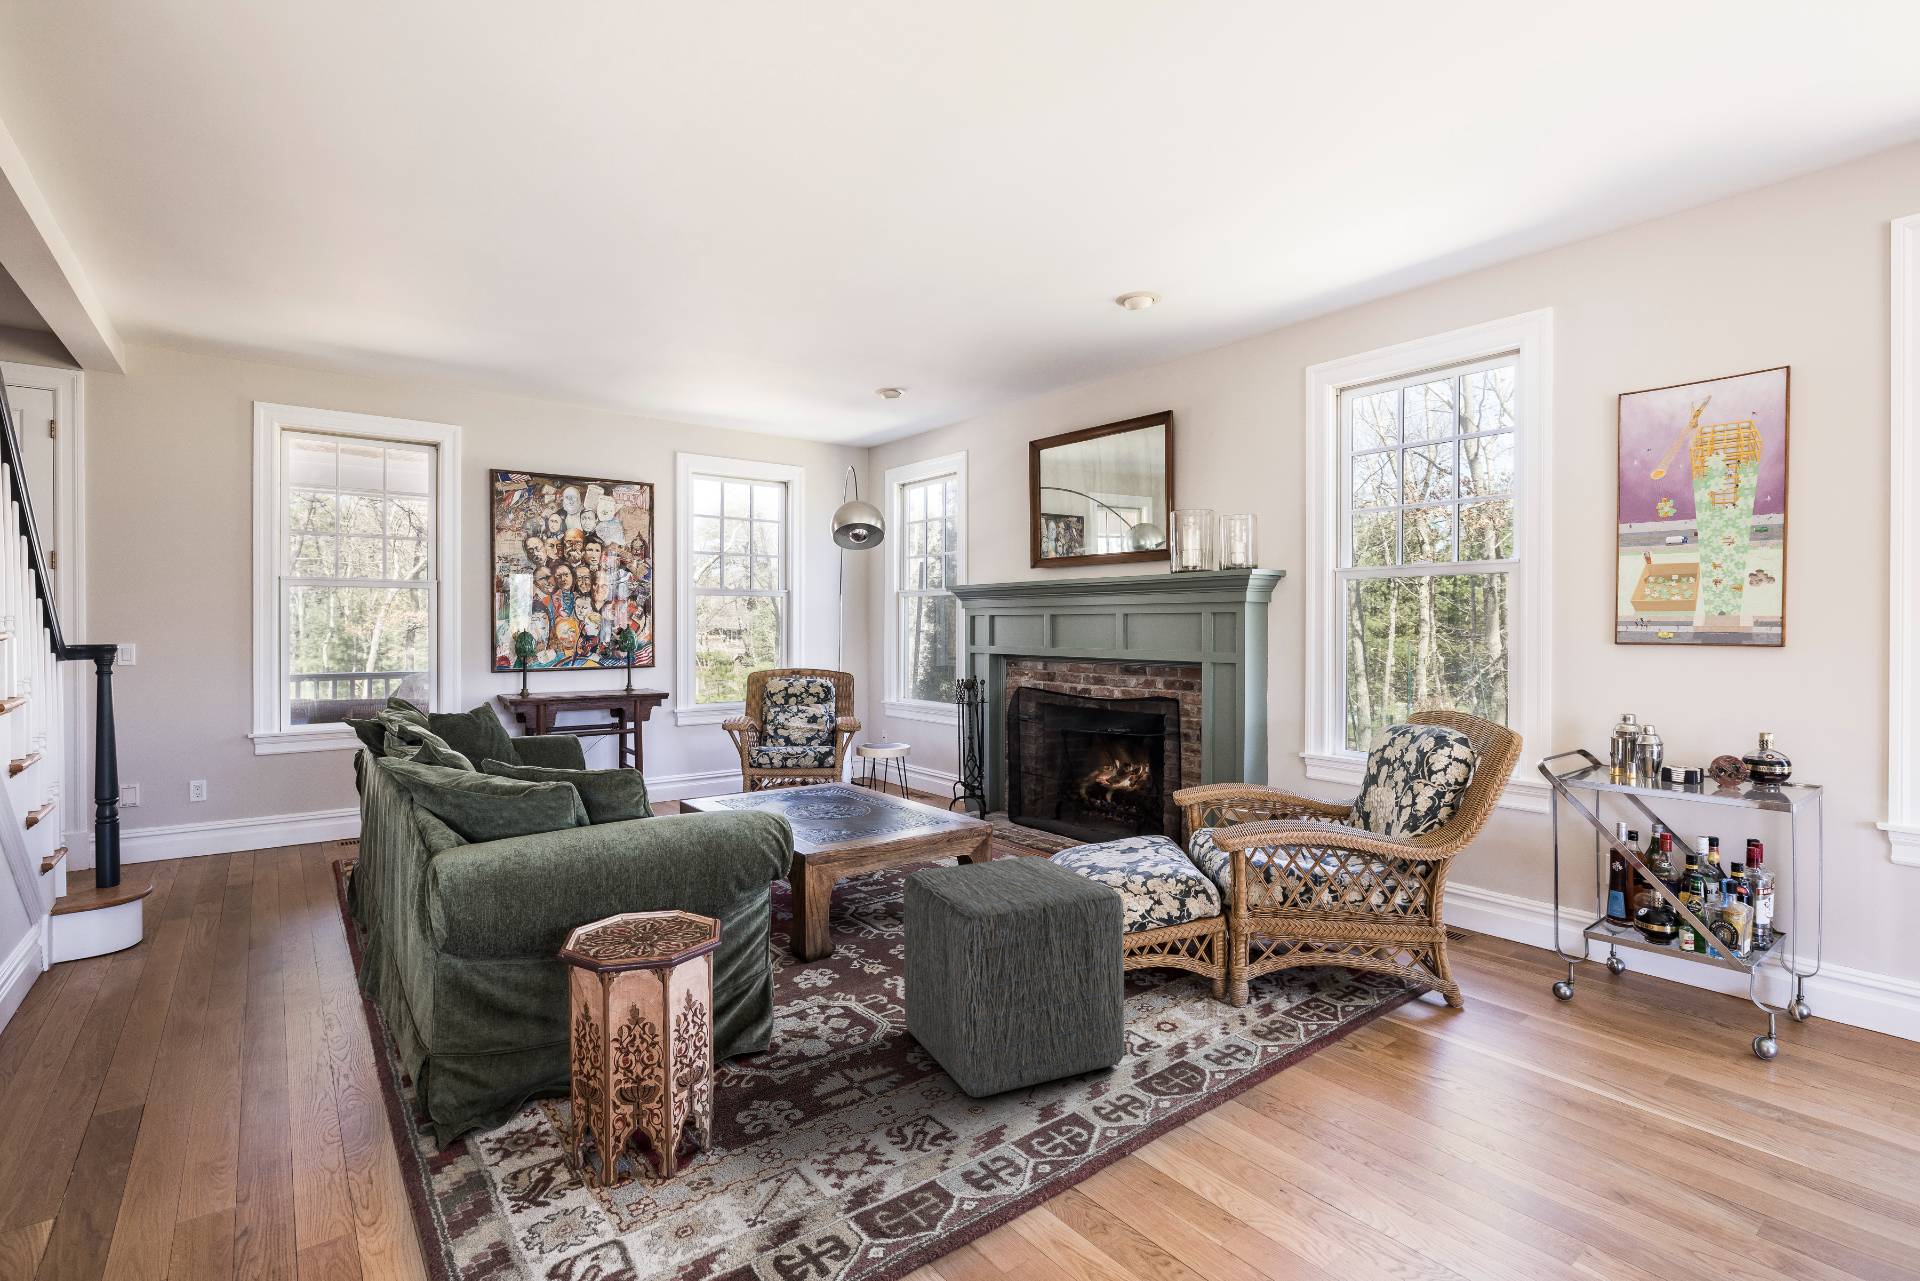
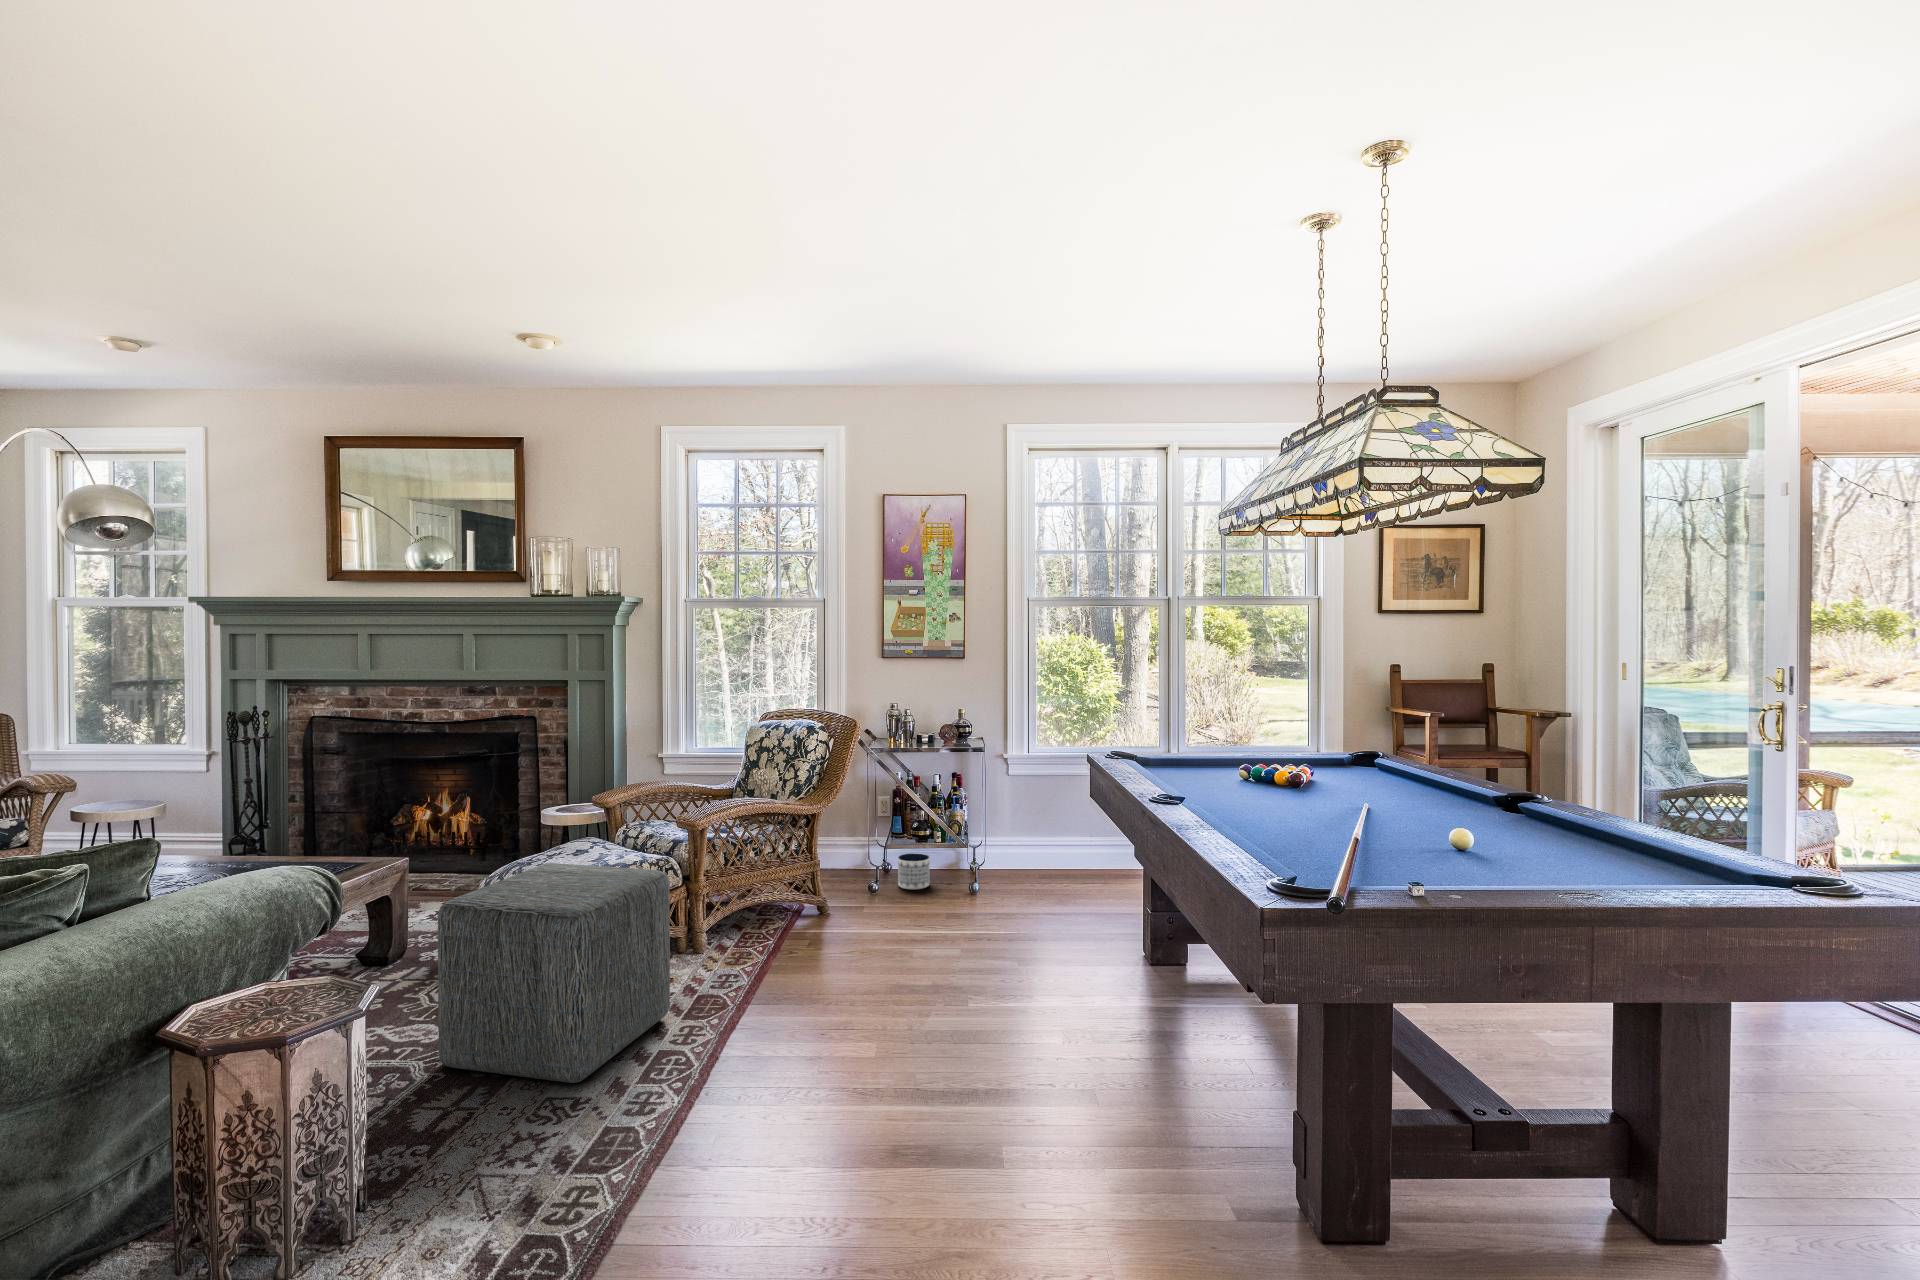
planter: none [1606,958,1668,1022] -> present [898,853,930,889]

